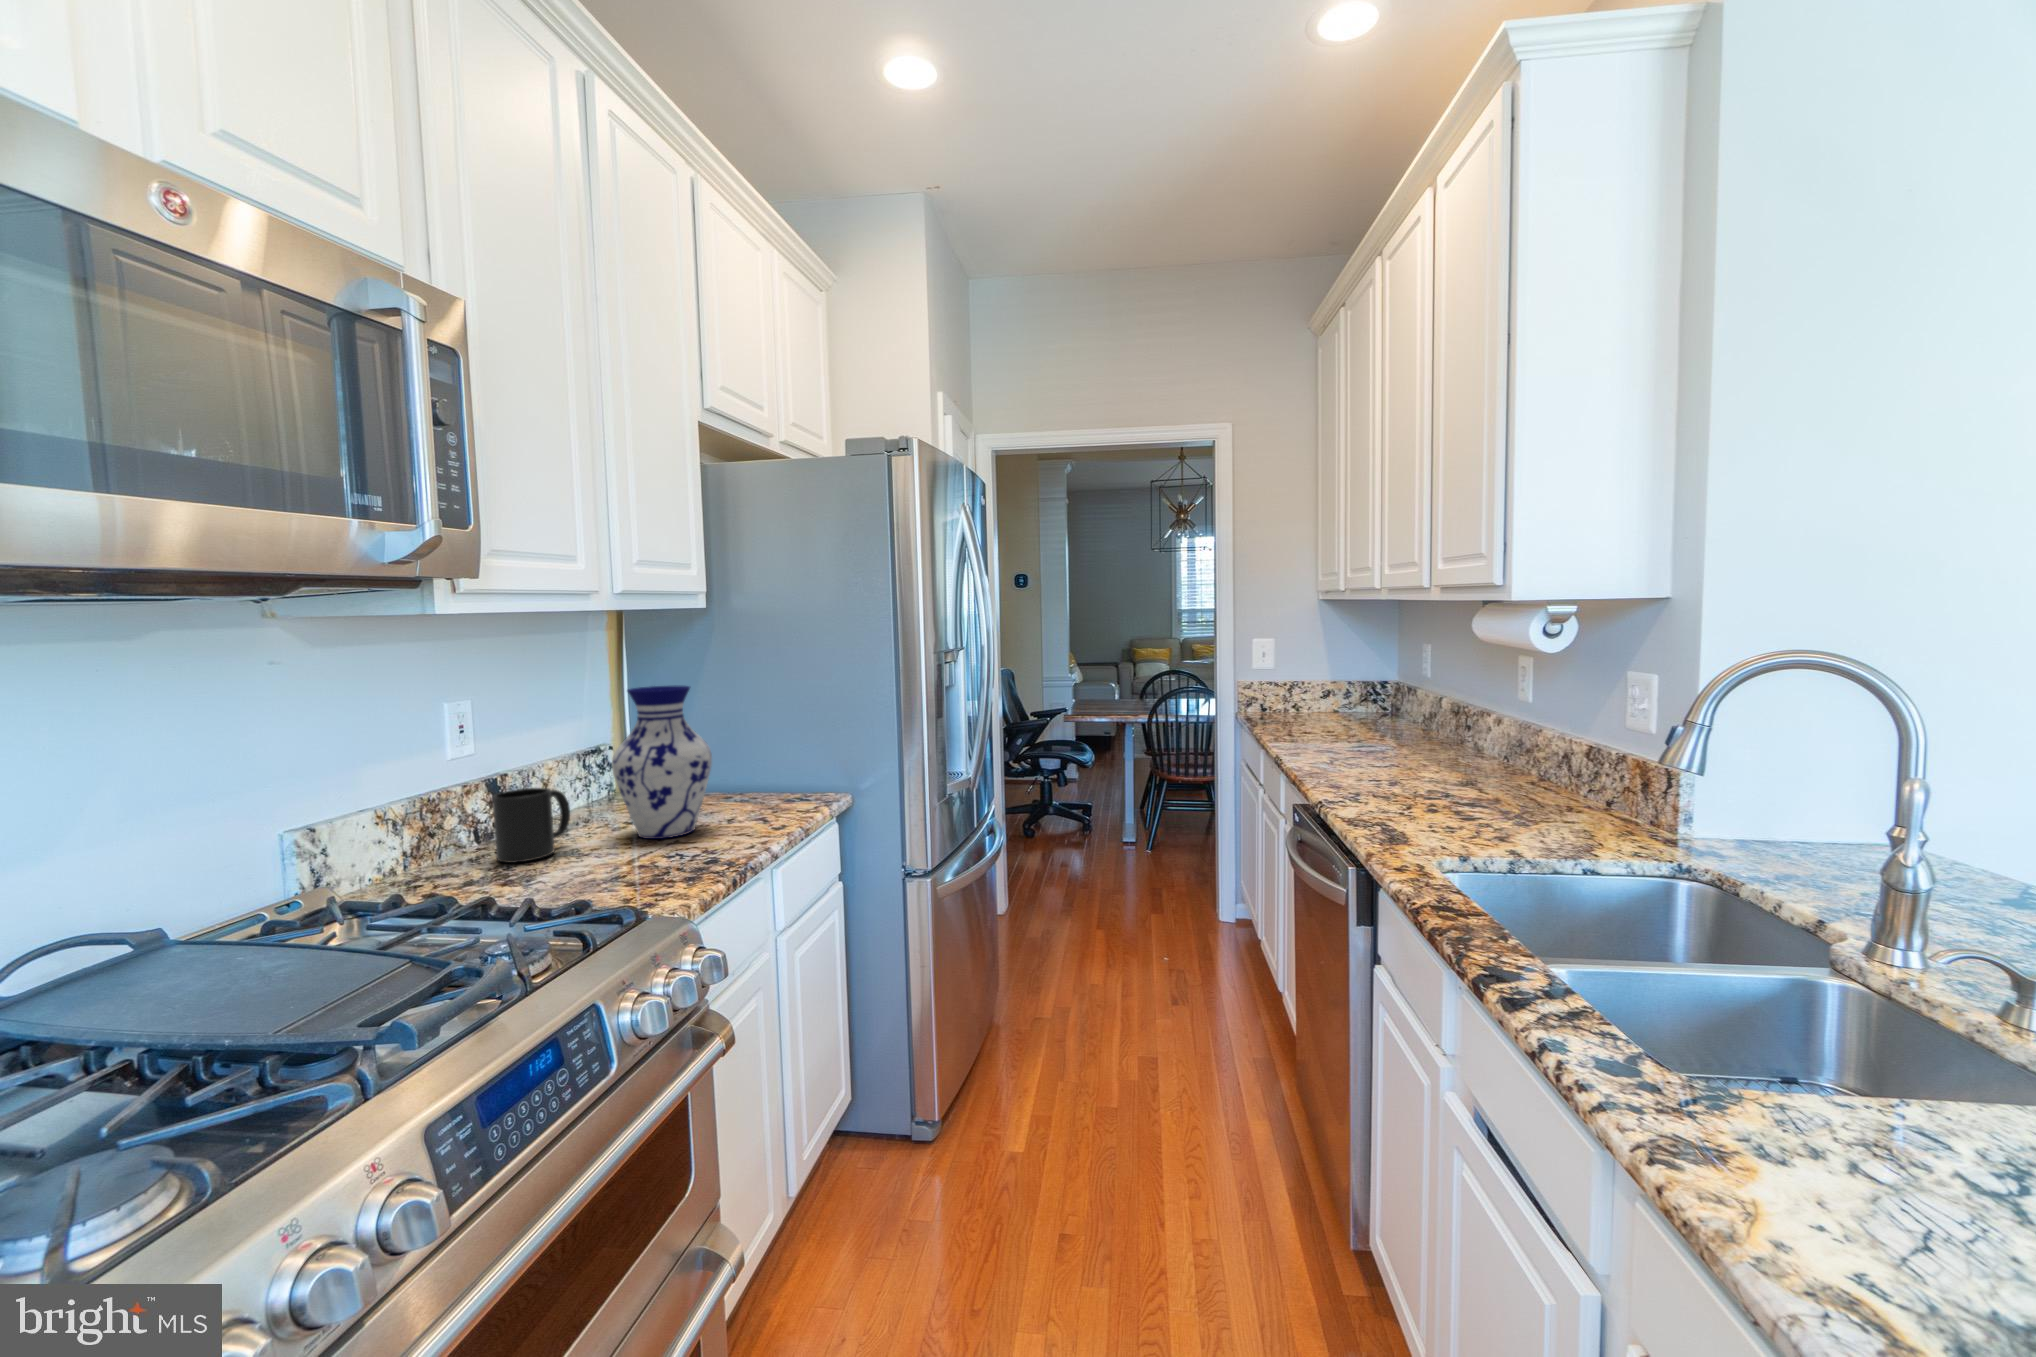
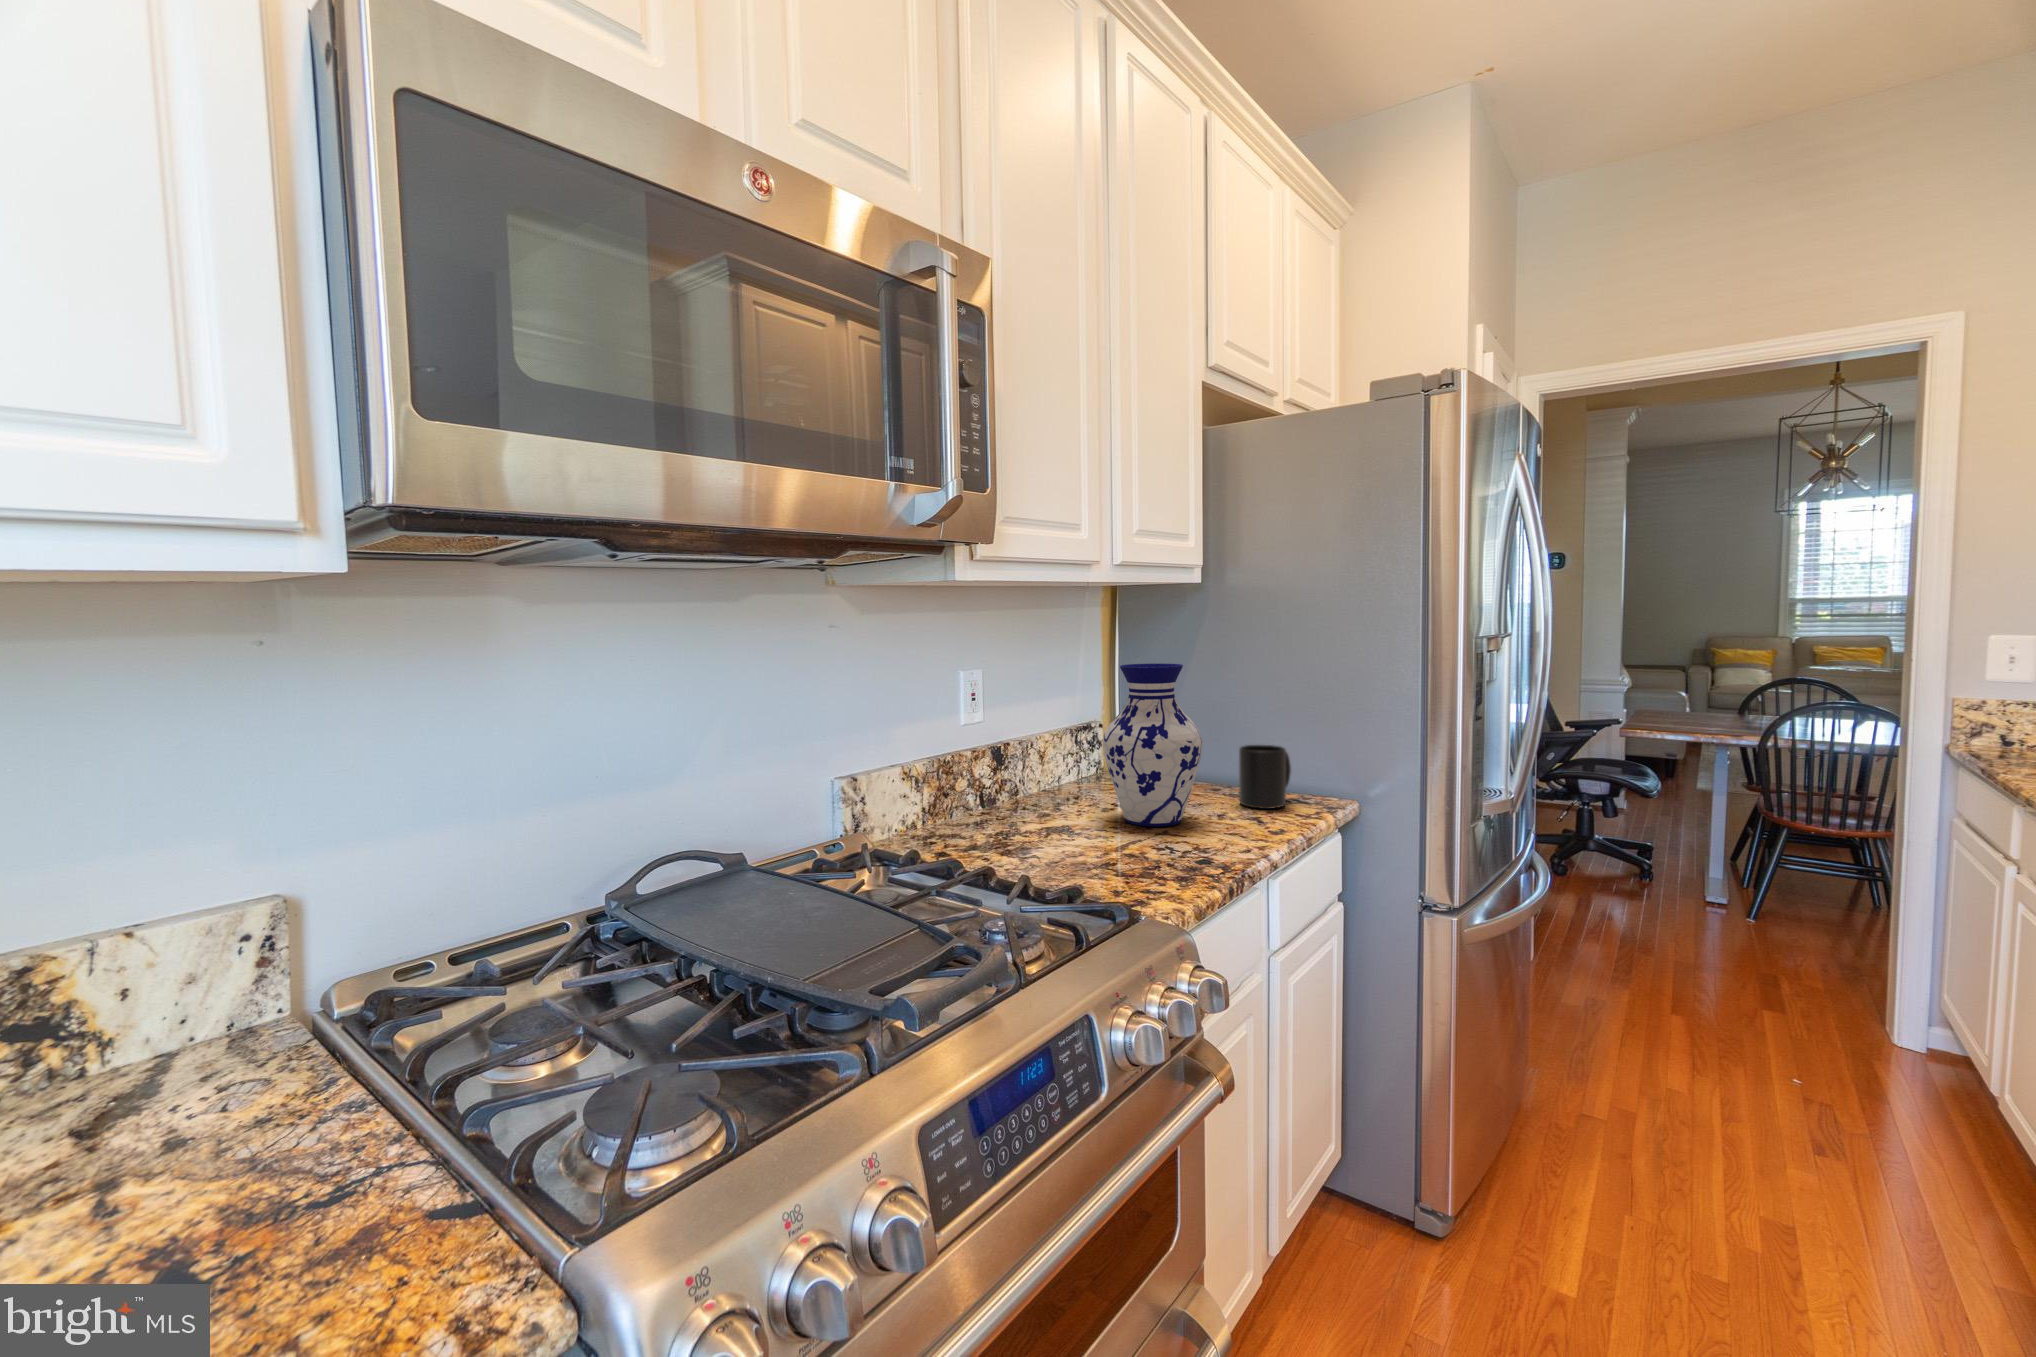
mug: present [492,788,570,863] -> present [1239,745,1291,809]

